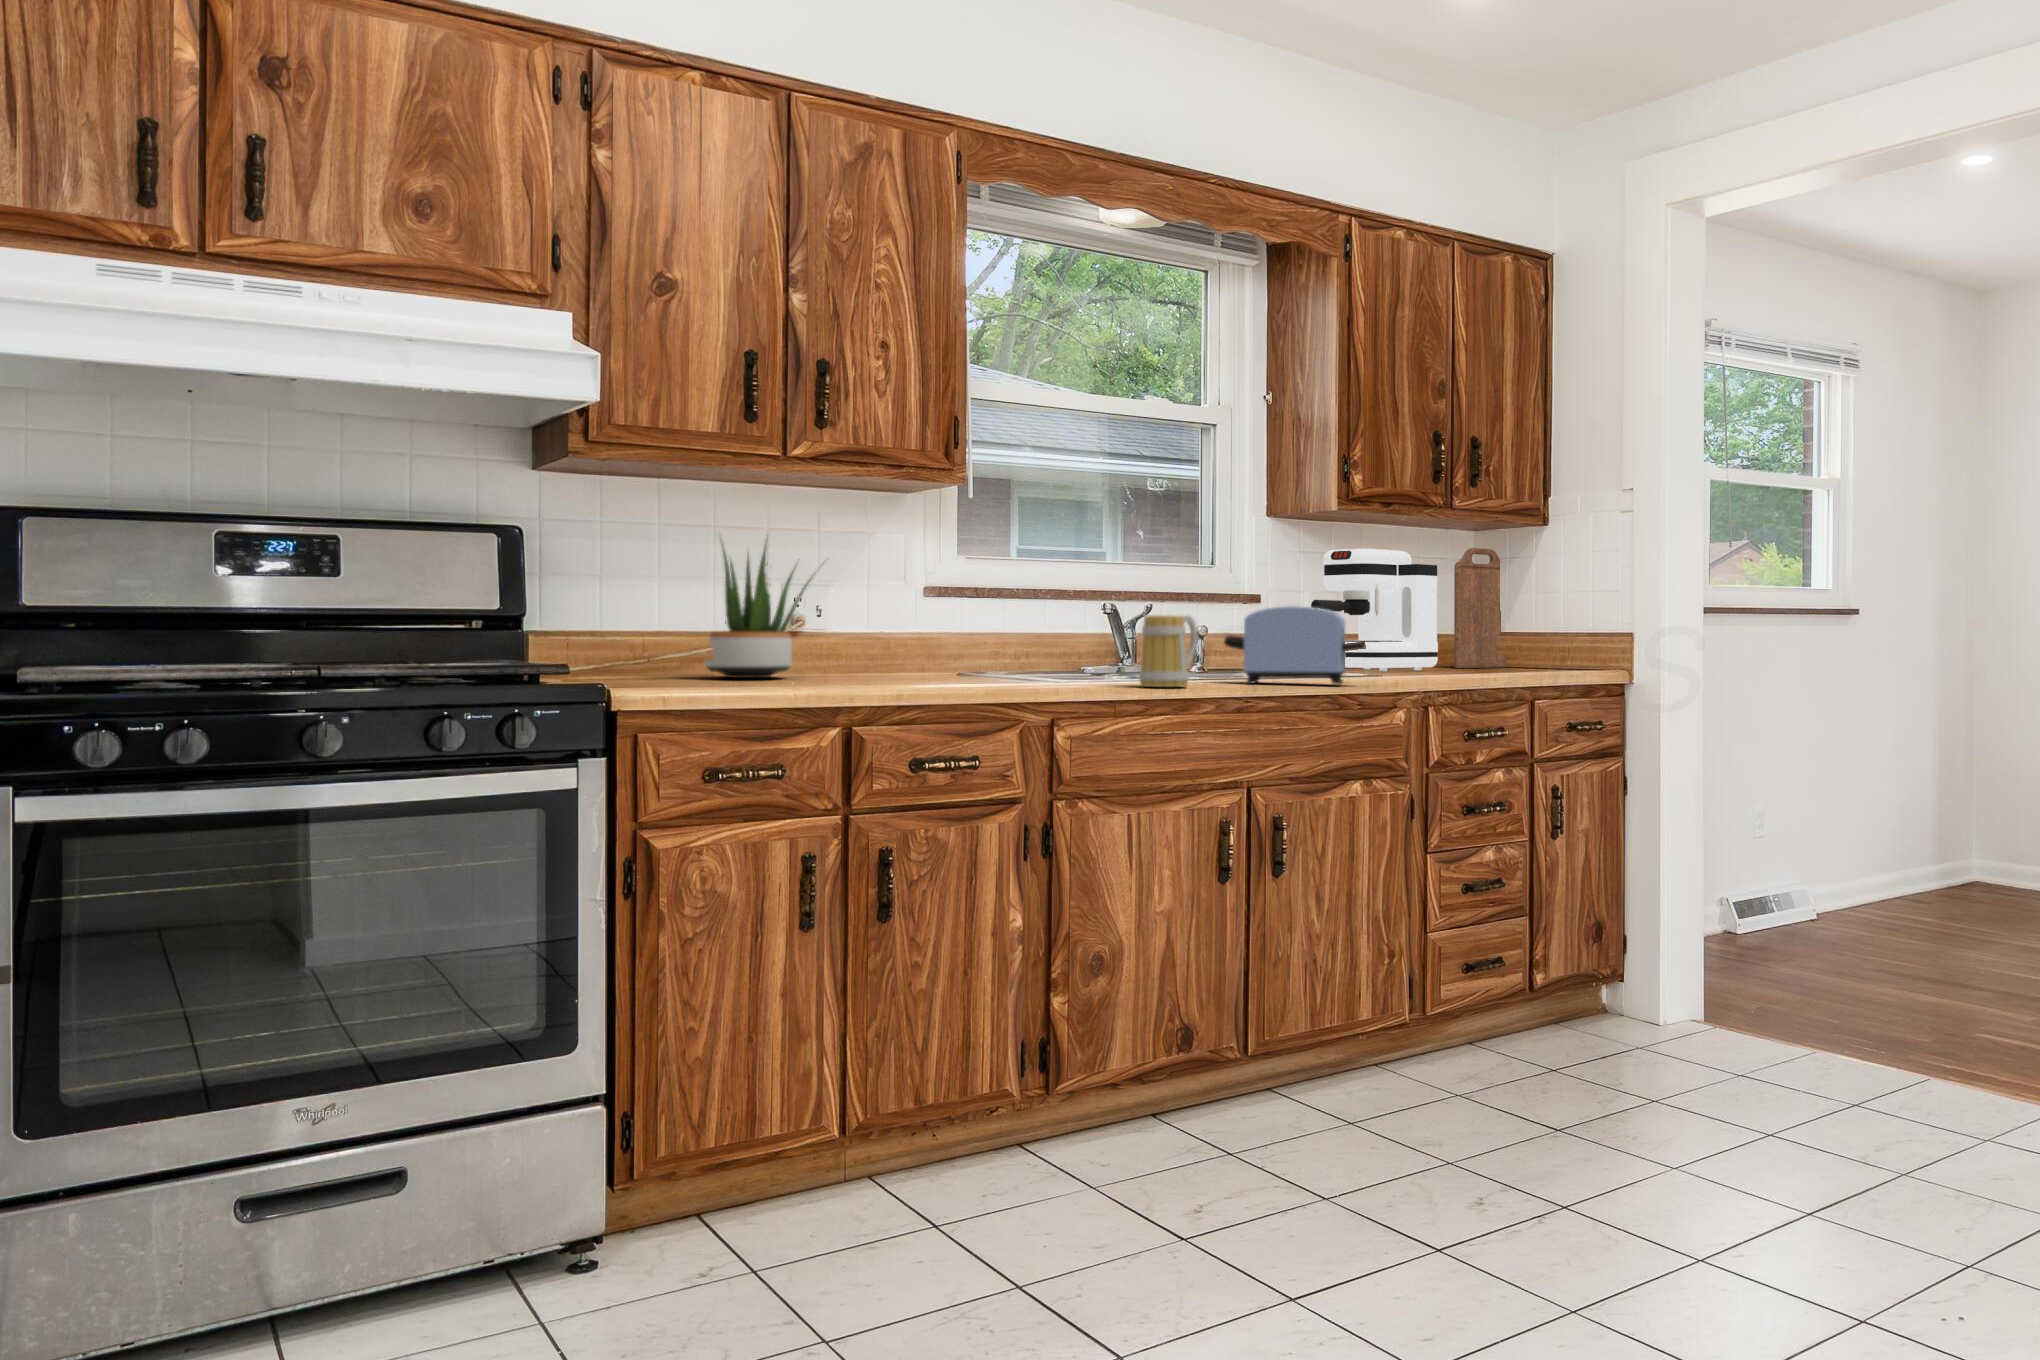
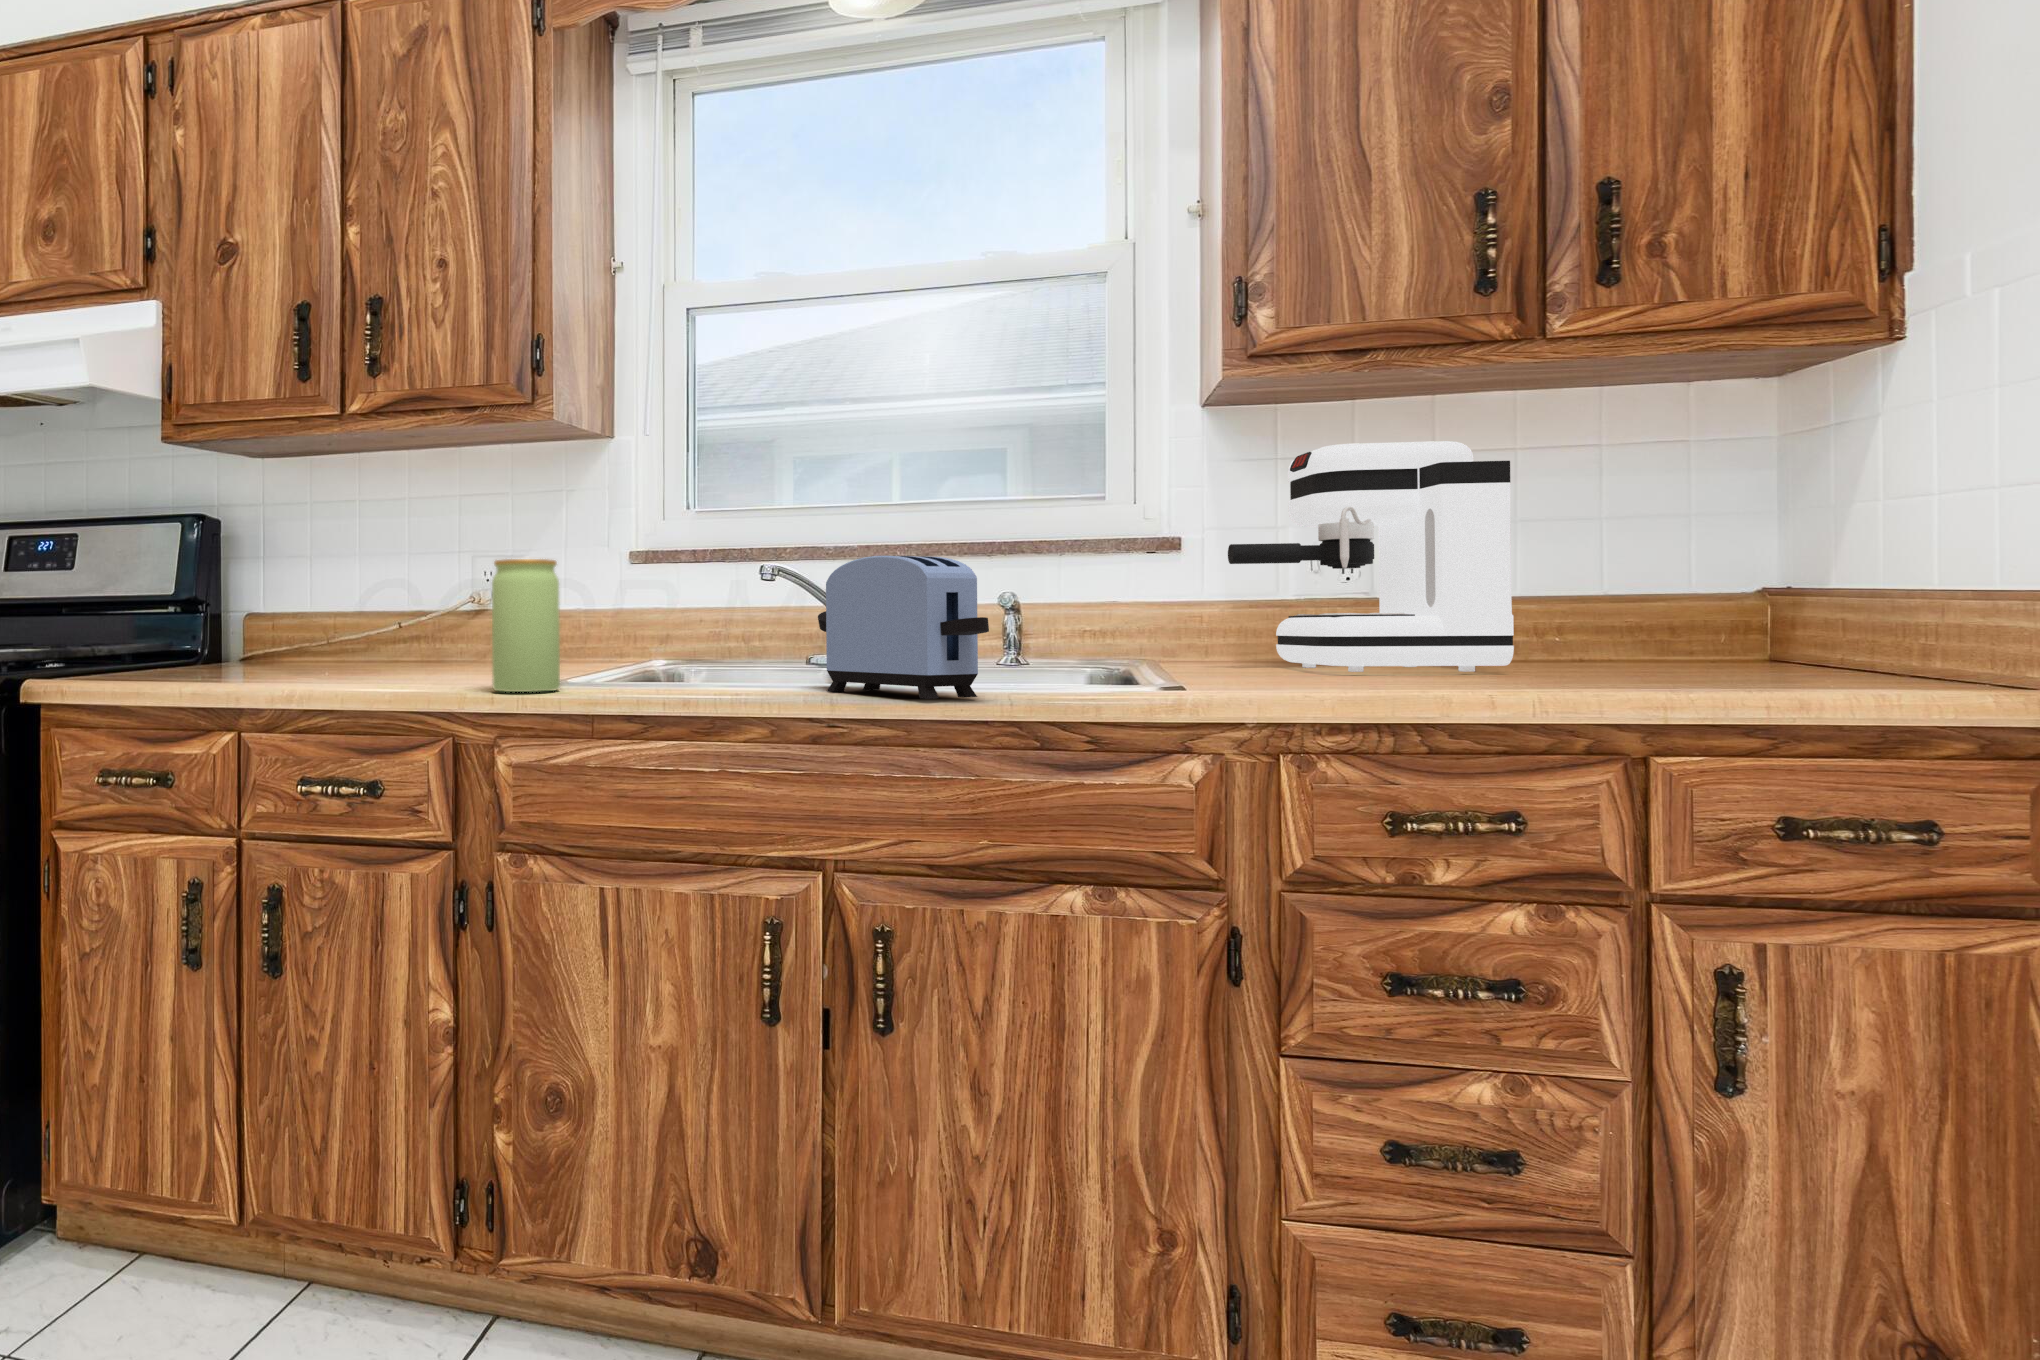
potted plant: present [705,538,815,678] -> none [336,505,479,666]
cutting board: present [1454,548,1507,668] -> none [1638,415,1818,668]
jar: none [1061,599,1108,688] -> present [492,559,560,692]
mug: present [1139,615,1198,687] -> none [606,579,722,693]

